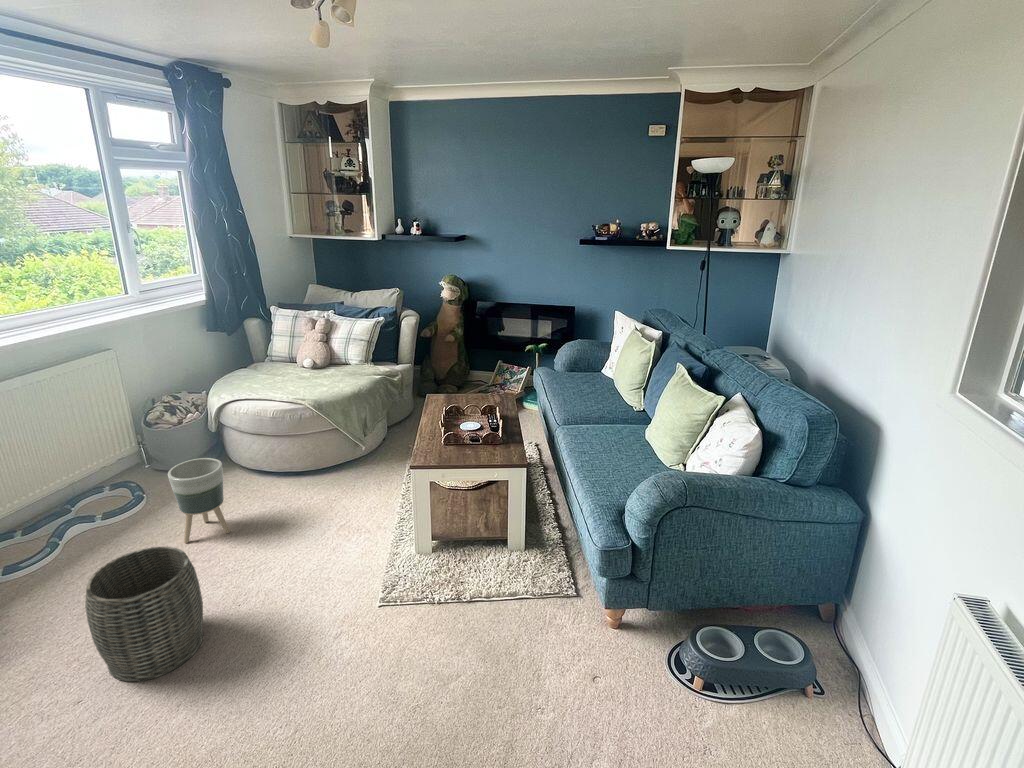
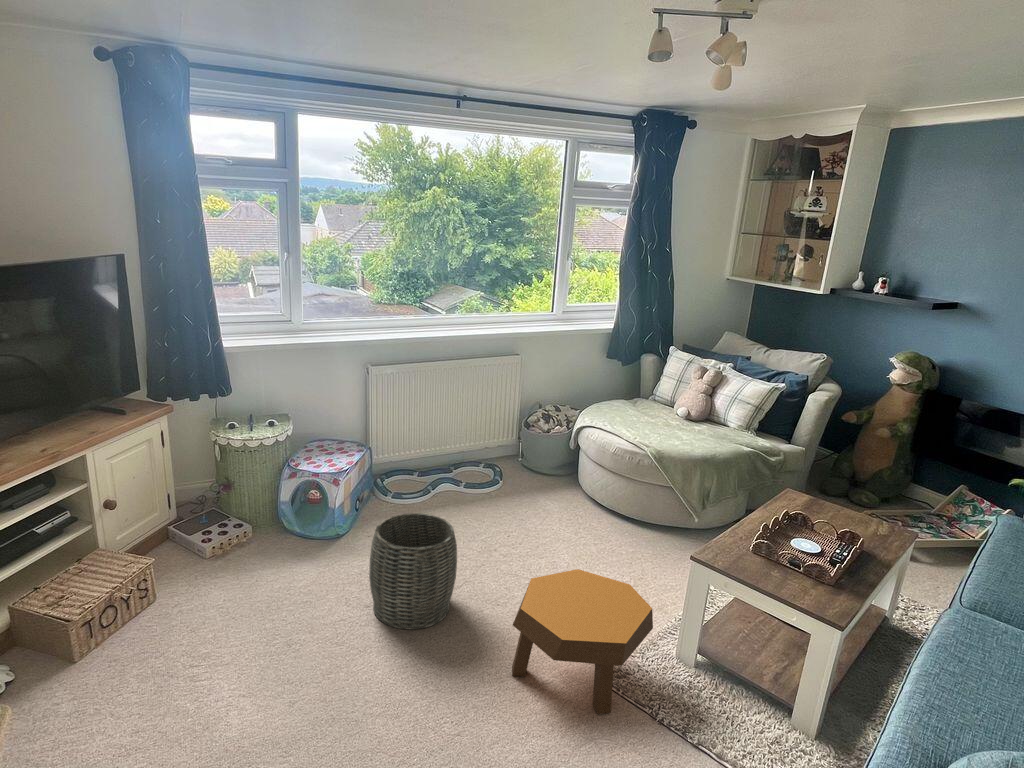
planter: present [168,458,230,543] -> none [491,463,542,545]
footstool: none [290,518,409,643] -> present [512,569,653,715]

